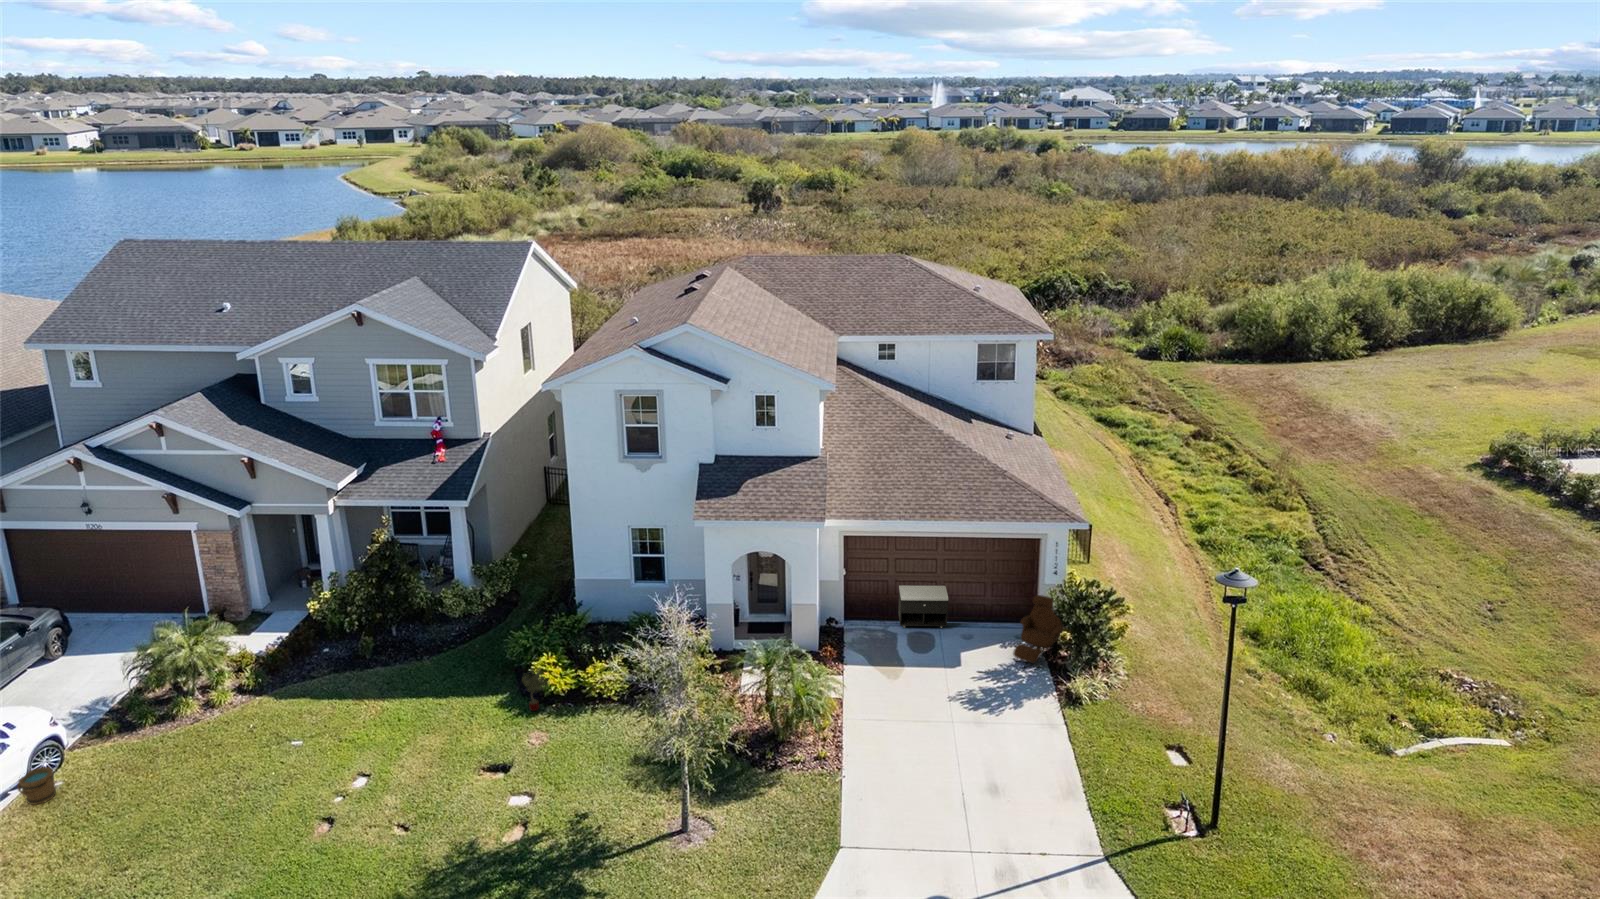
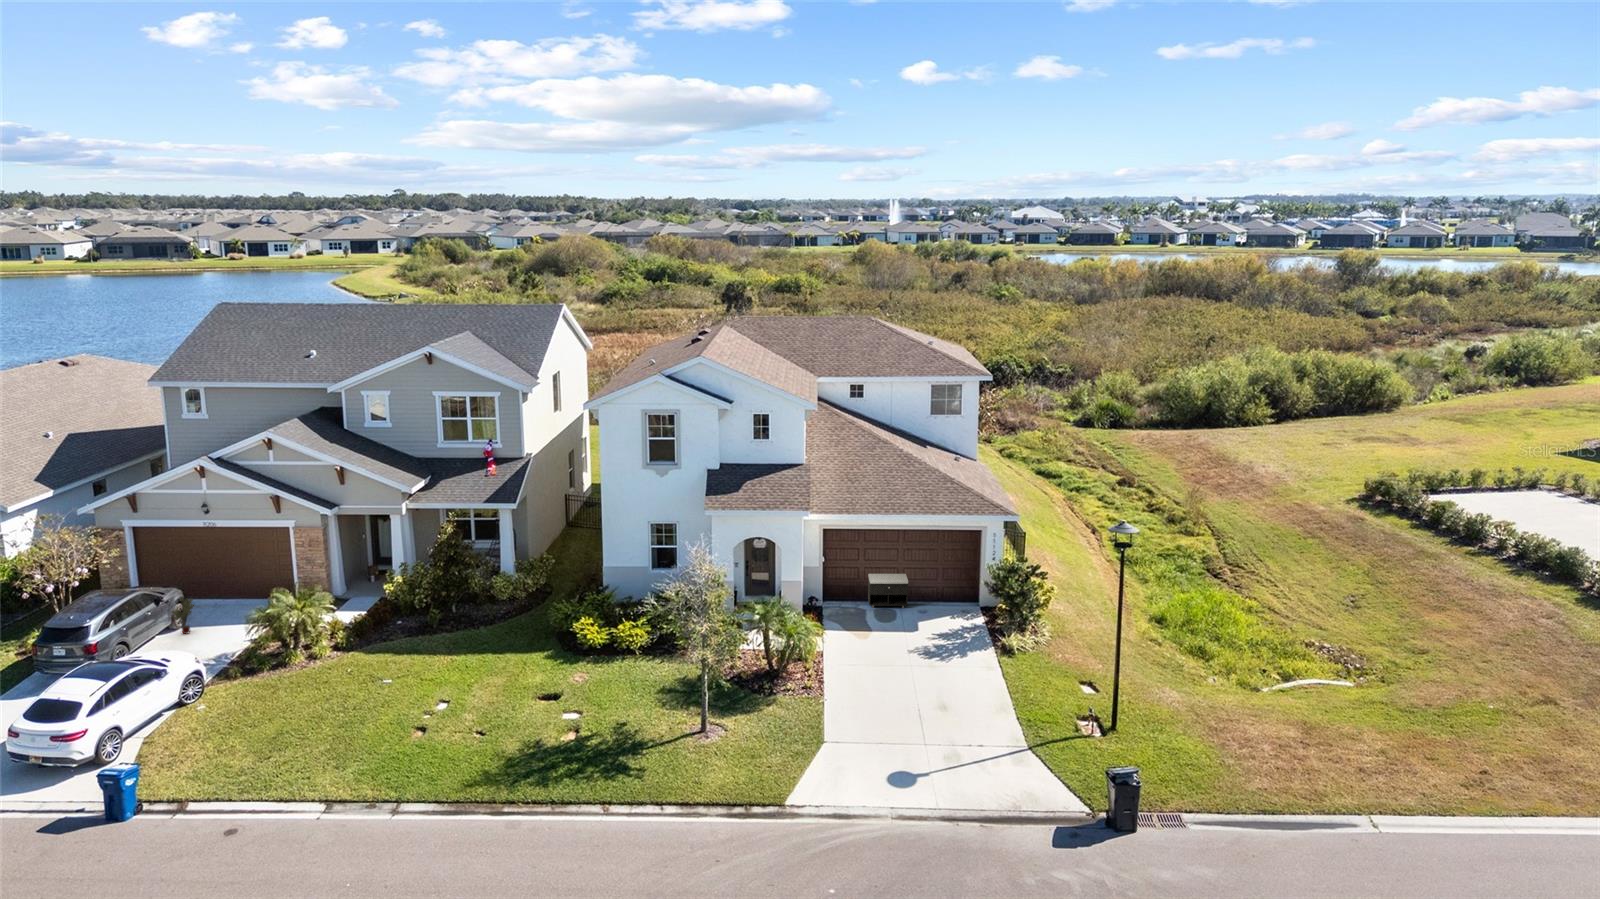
lounge chair: present [1013,595,1063,668] -> none [960,577,1001,633]
potted tree: present [521,668,549,711] -> present [172,598,194,634]
bucket: present [17,767,56,805] -> none [170,690,198,718]

